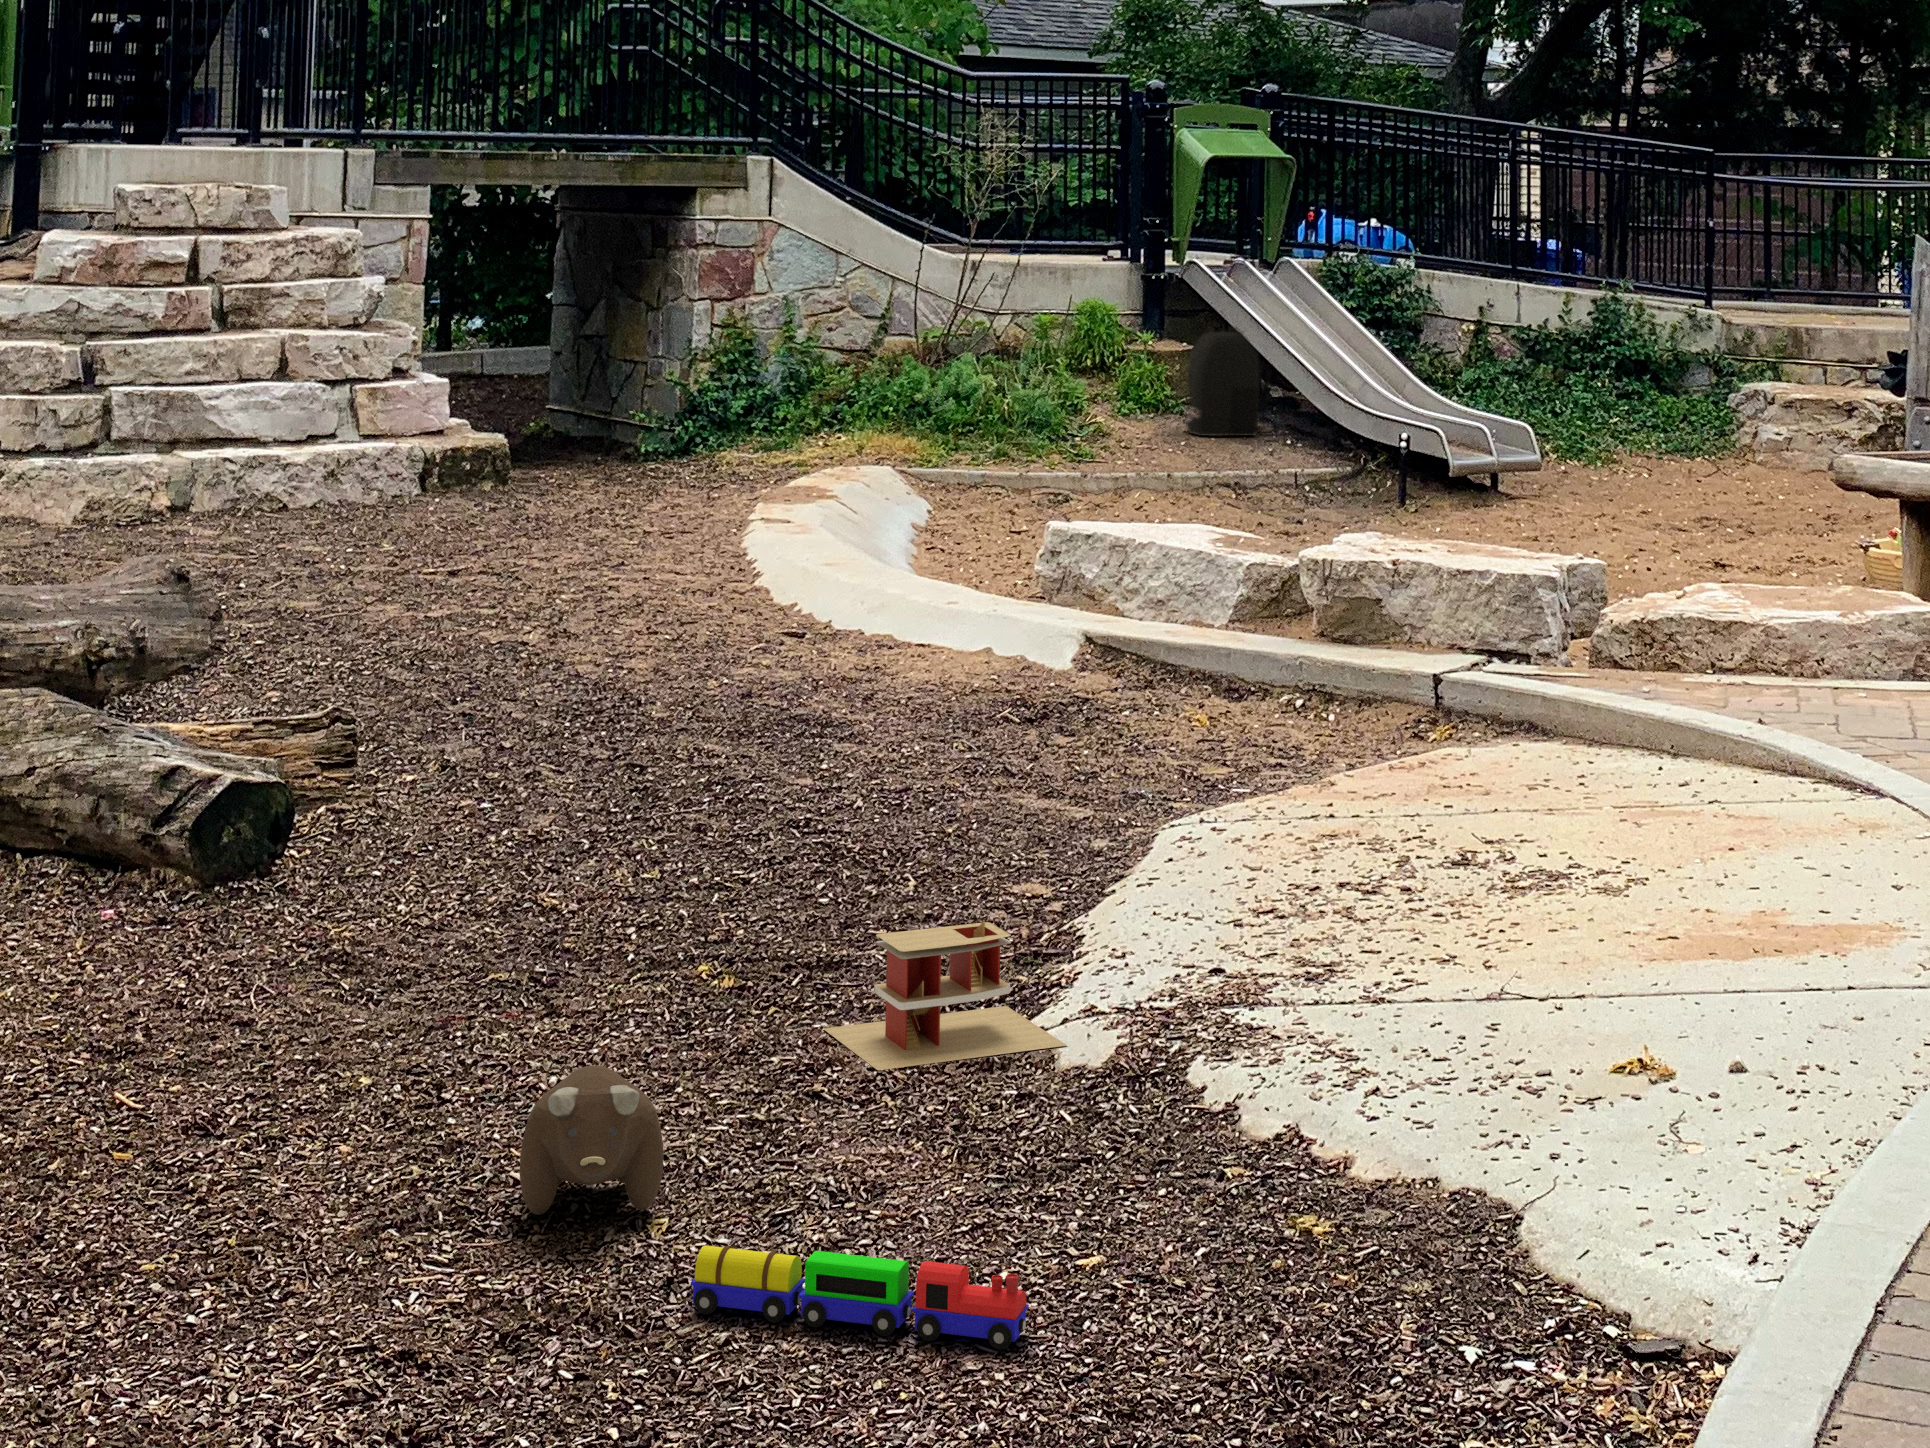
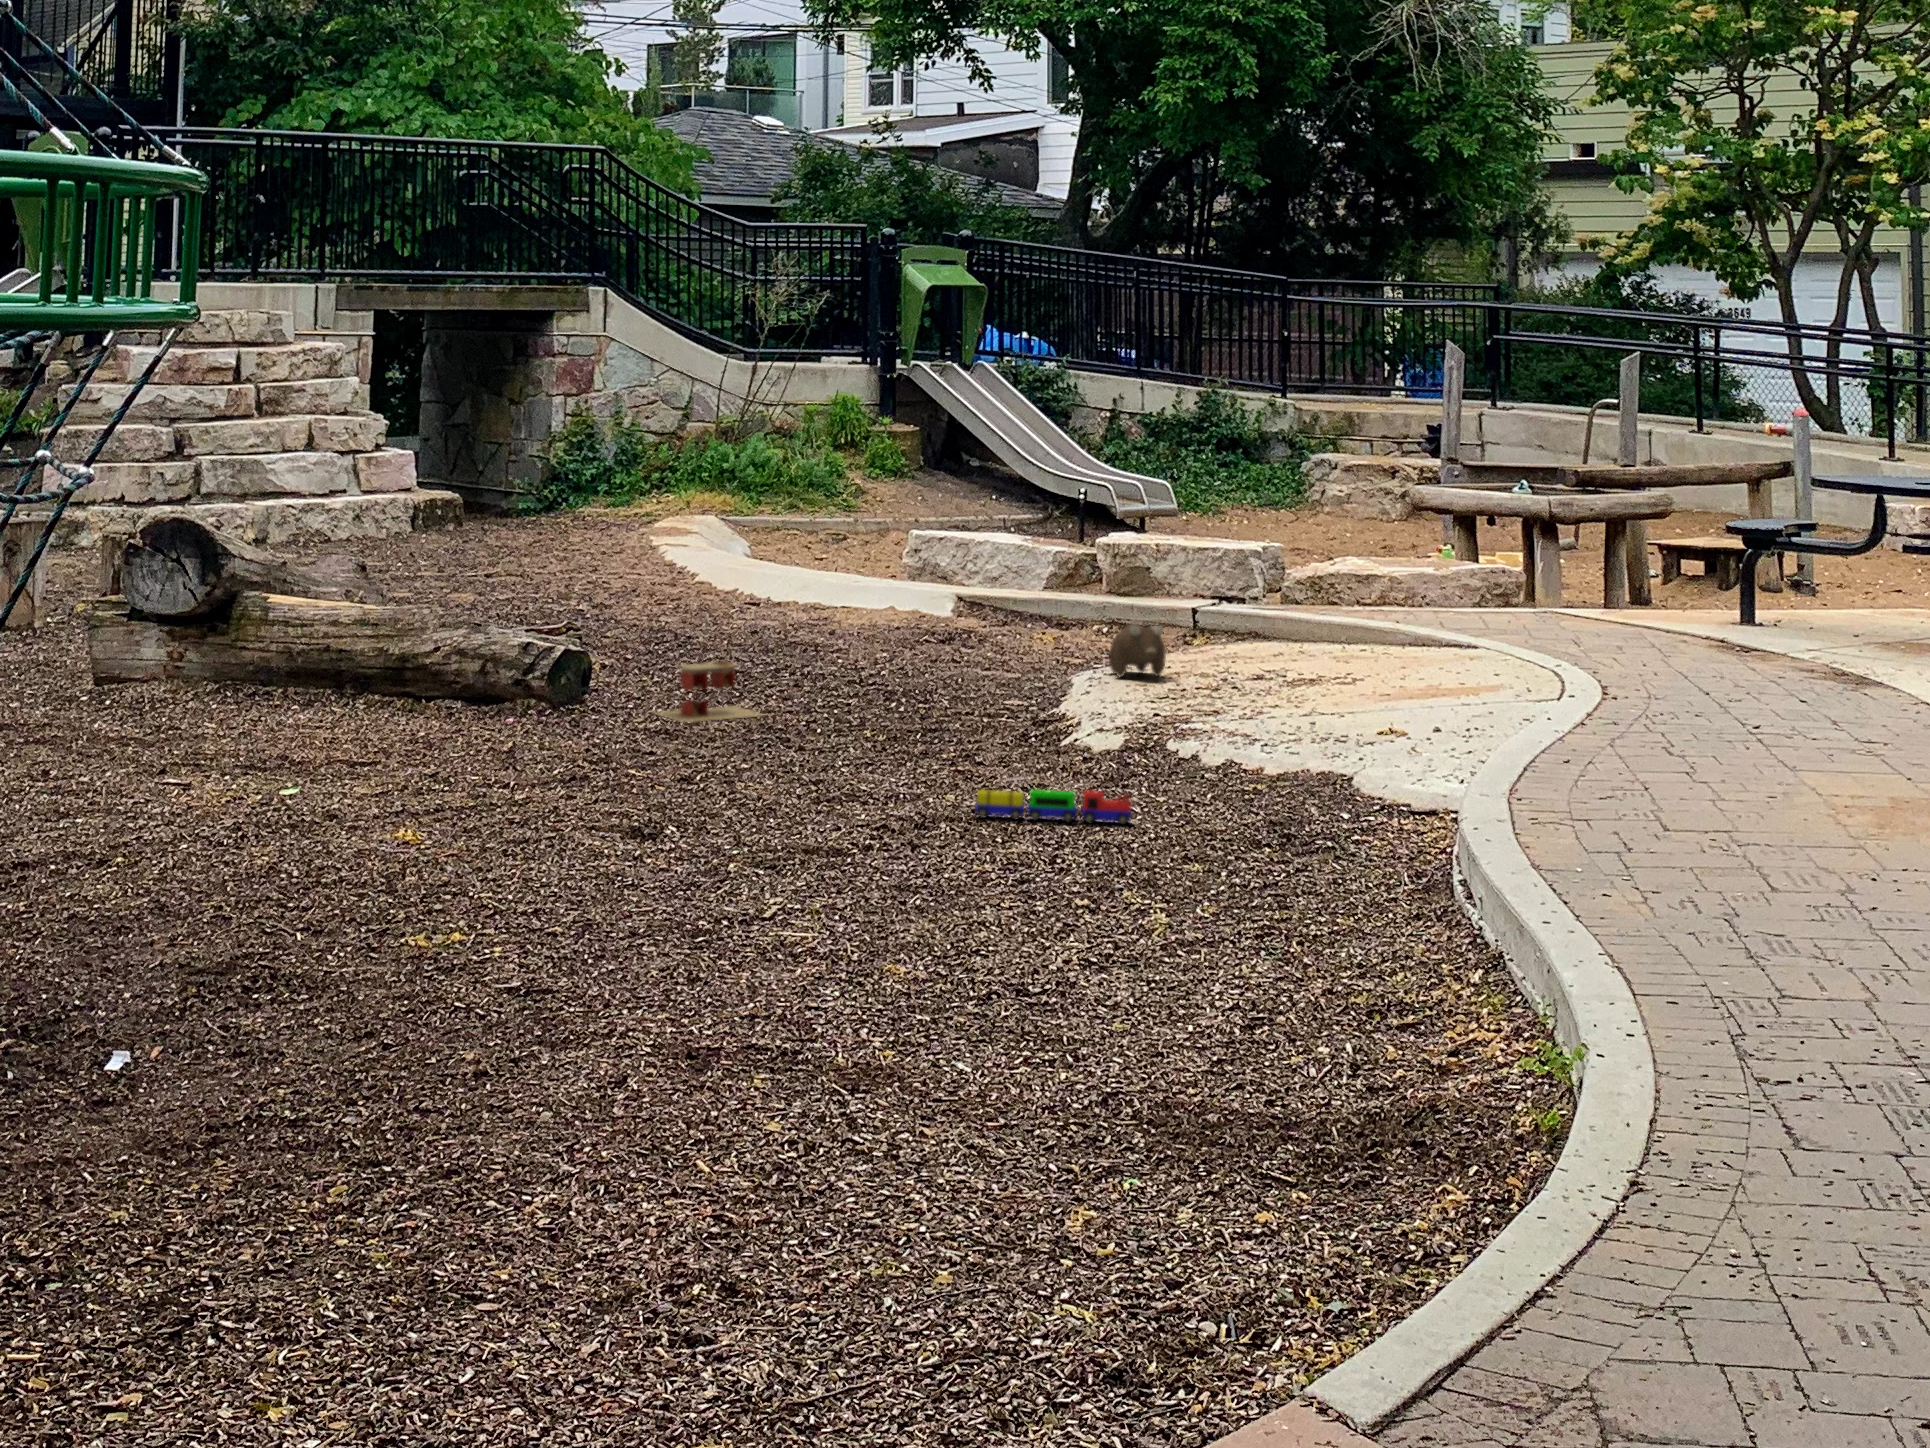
backpack: present [1186,327,1271,436] -> none [907,413,981,495]
toy house: present [824,920,1066,1070] -> present [655,661,762,722]
plush toy: present [520,1065,663,1215] -> present [1109,624,1166,677]

